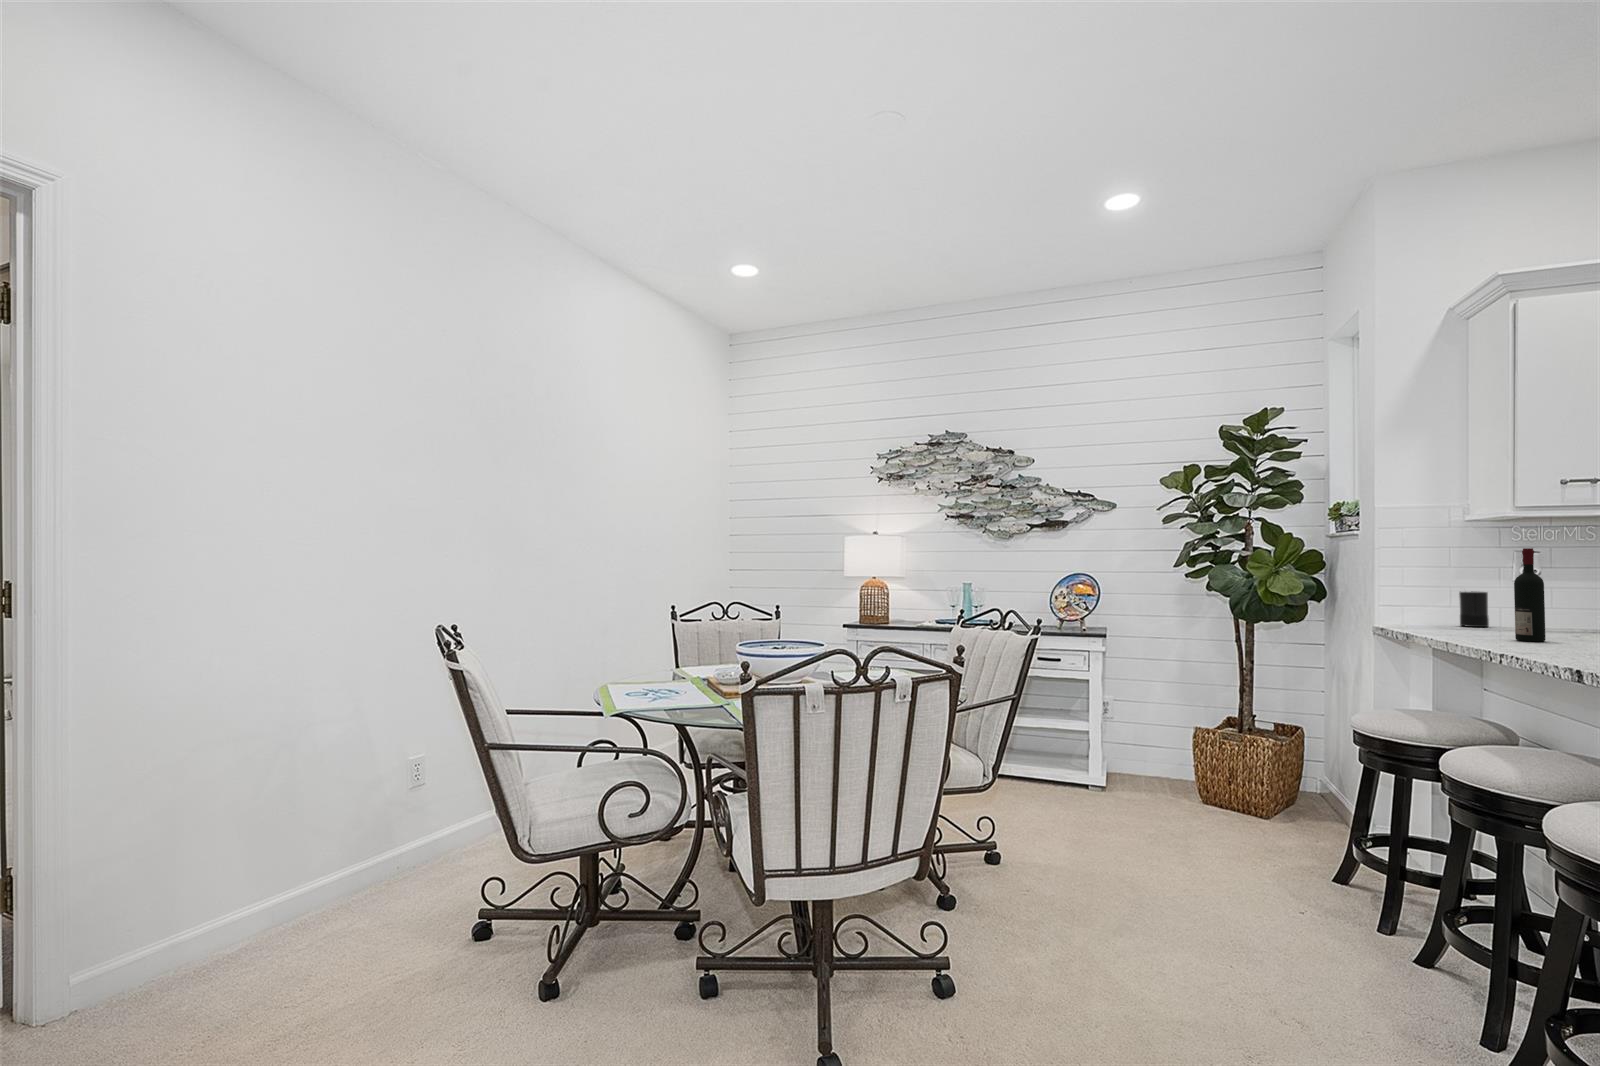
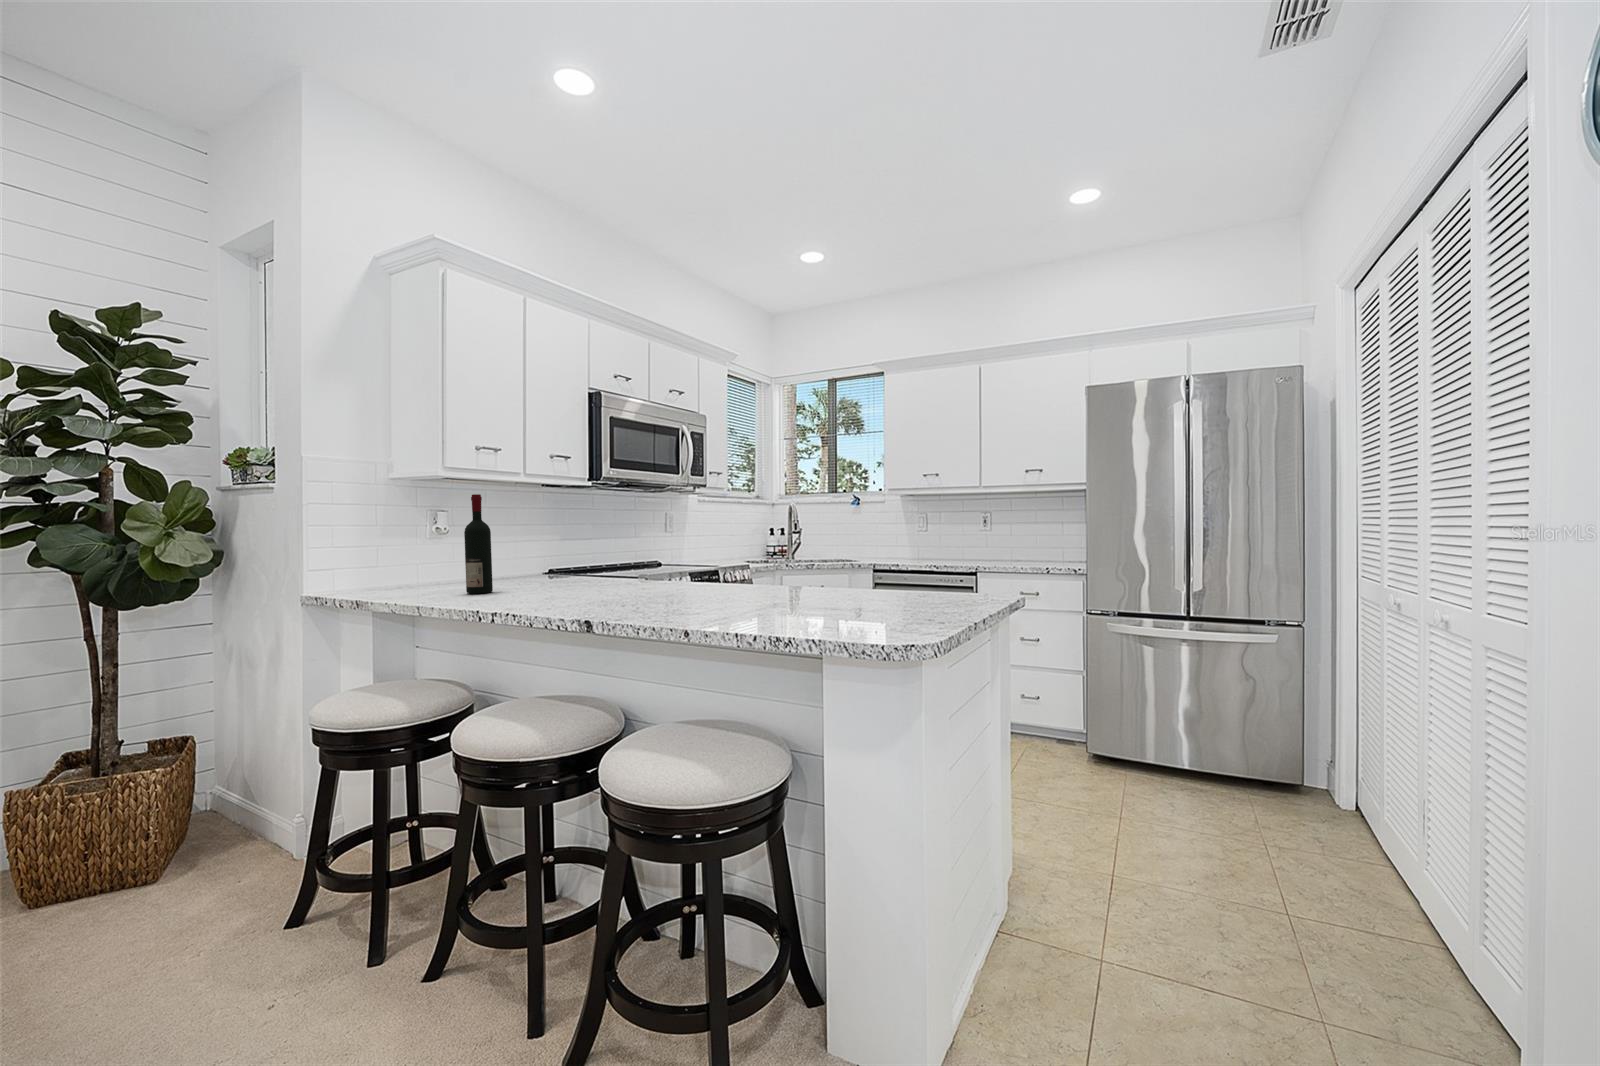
candle: present [1459,591,1489,627] -> none [387,544,419,585]

